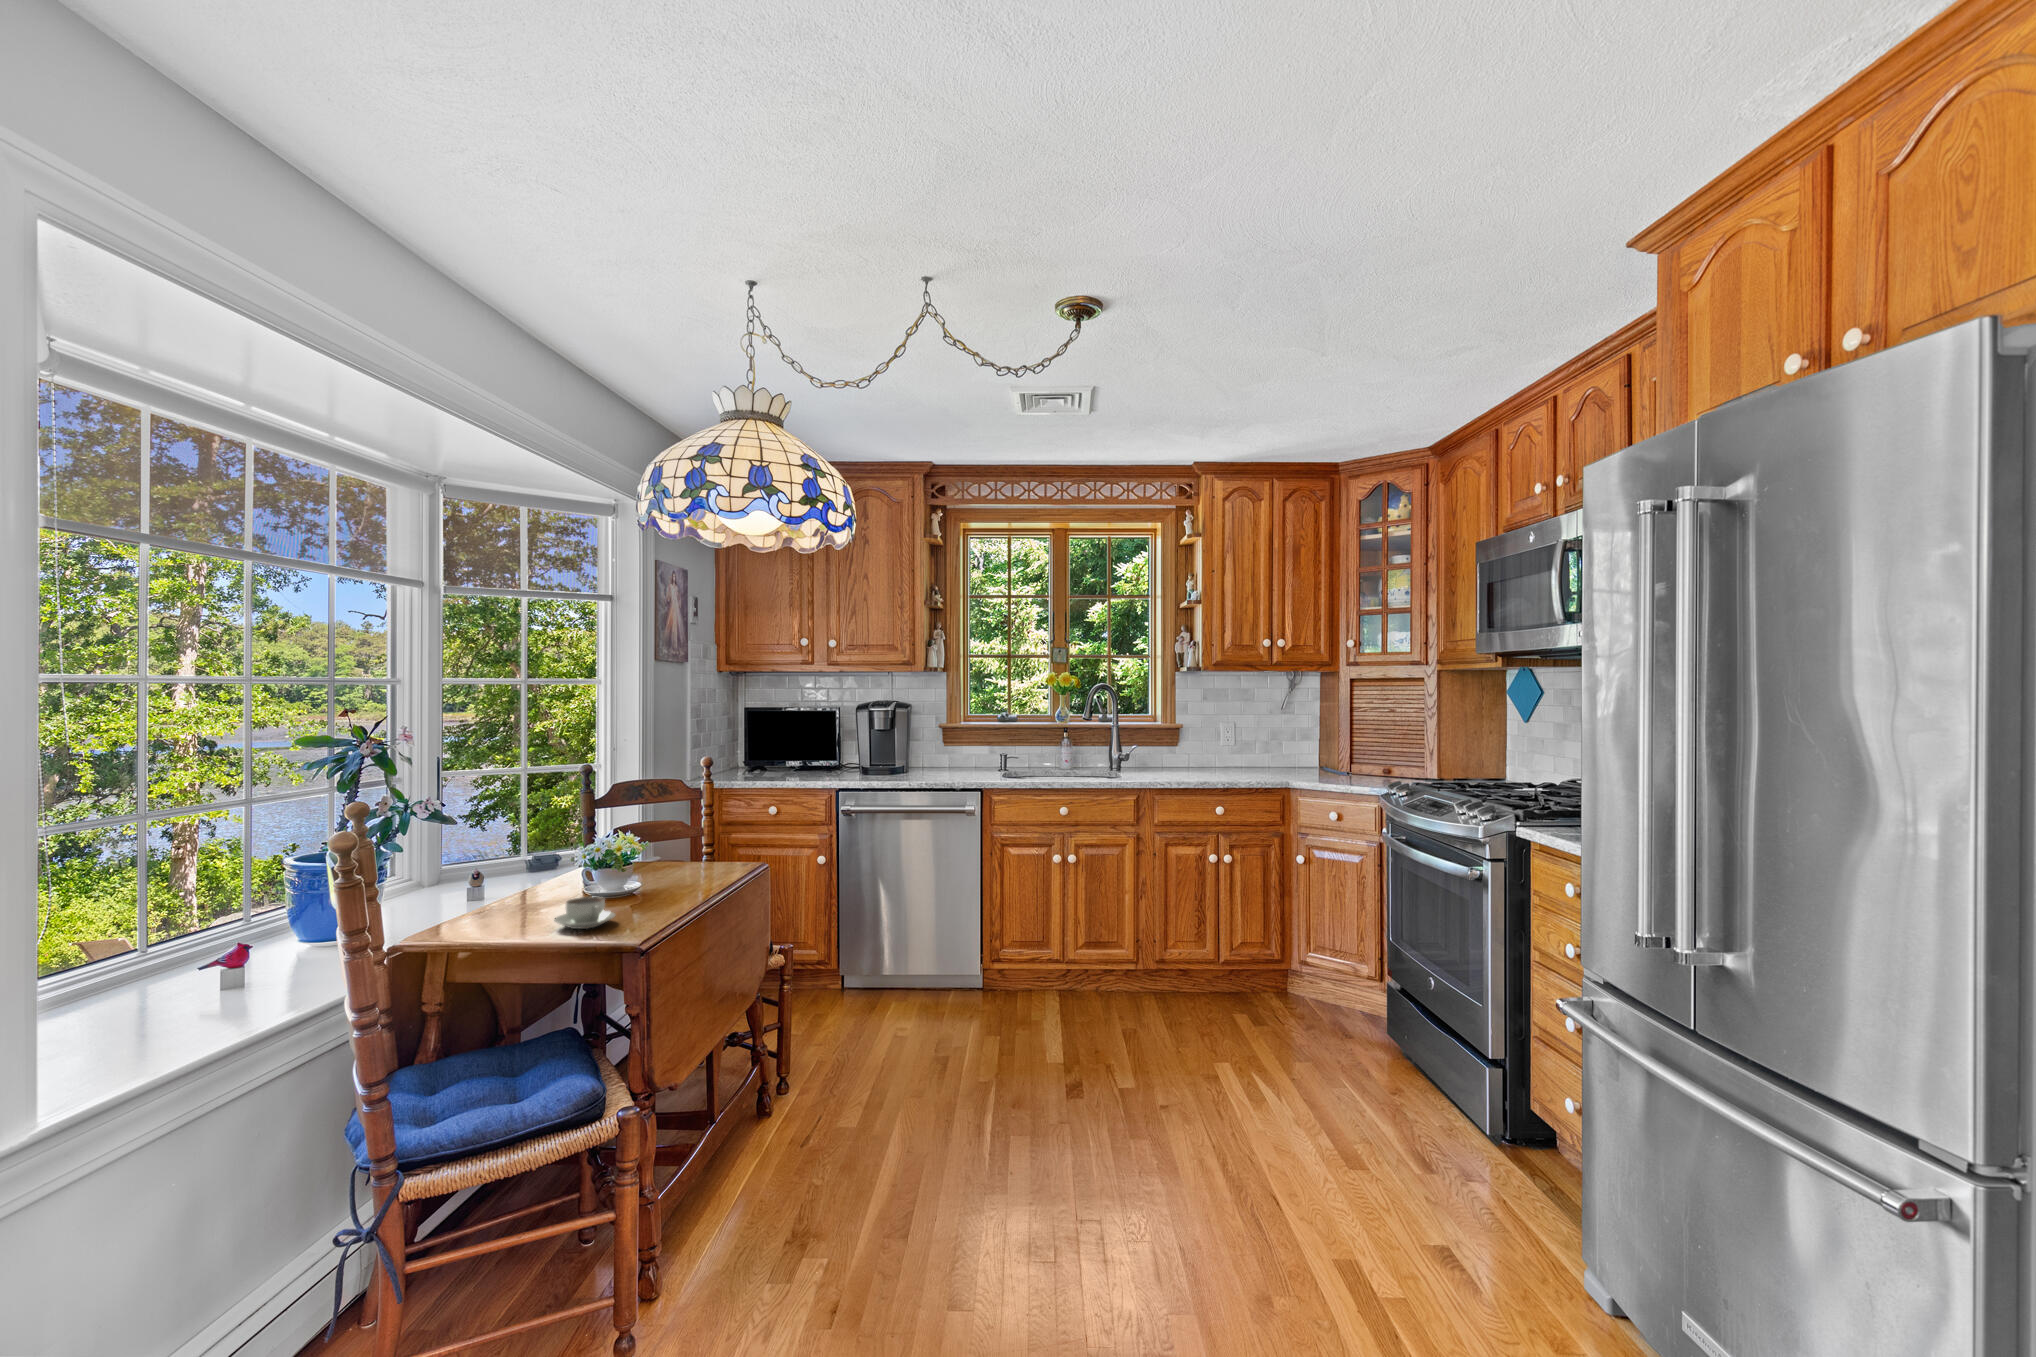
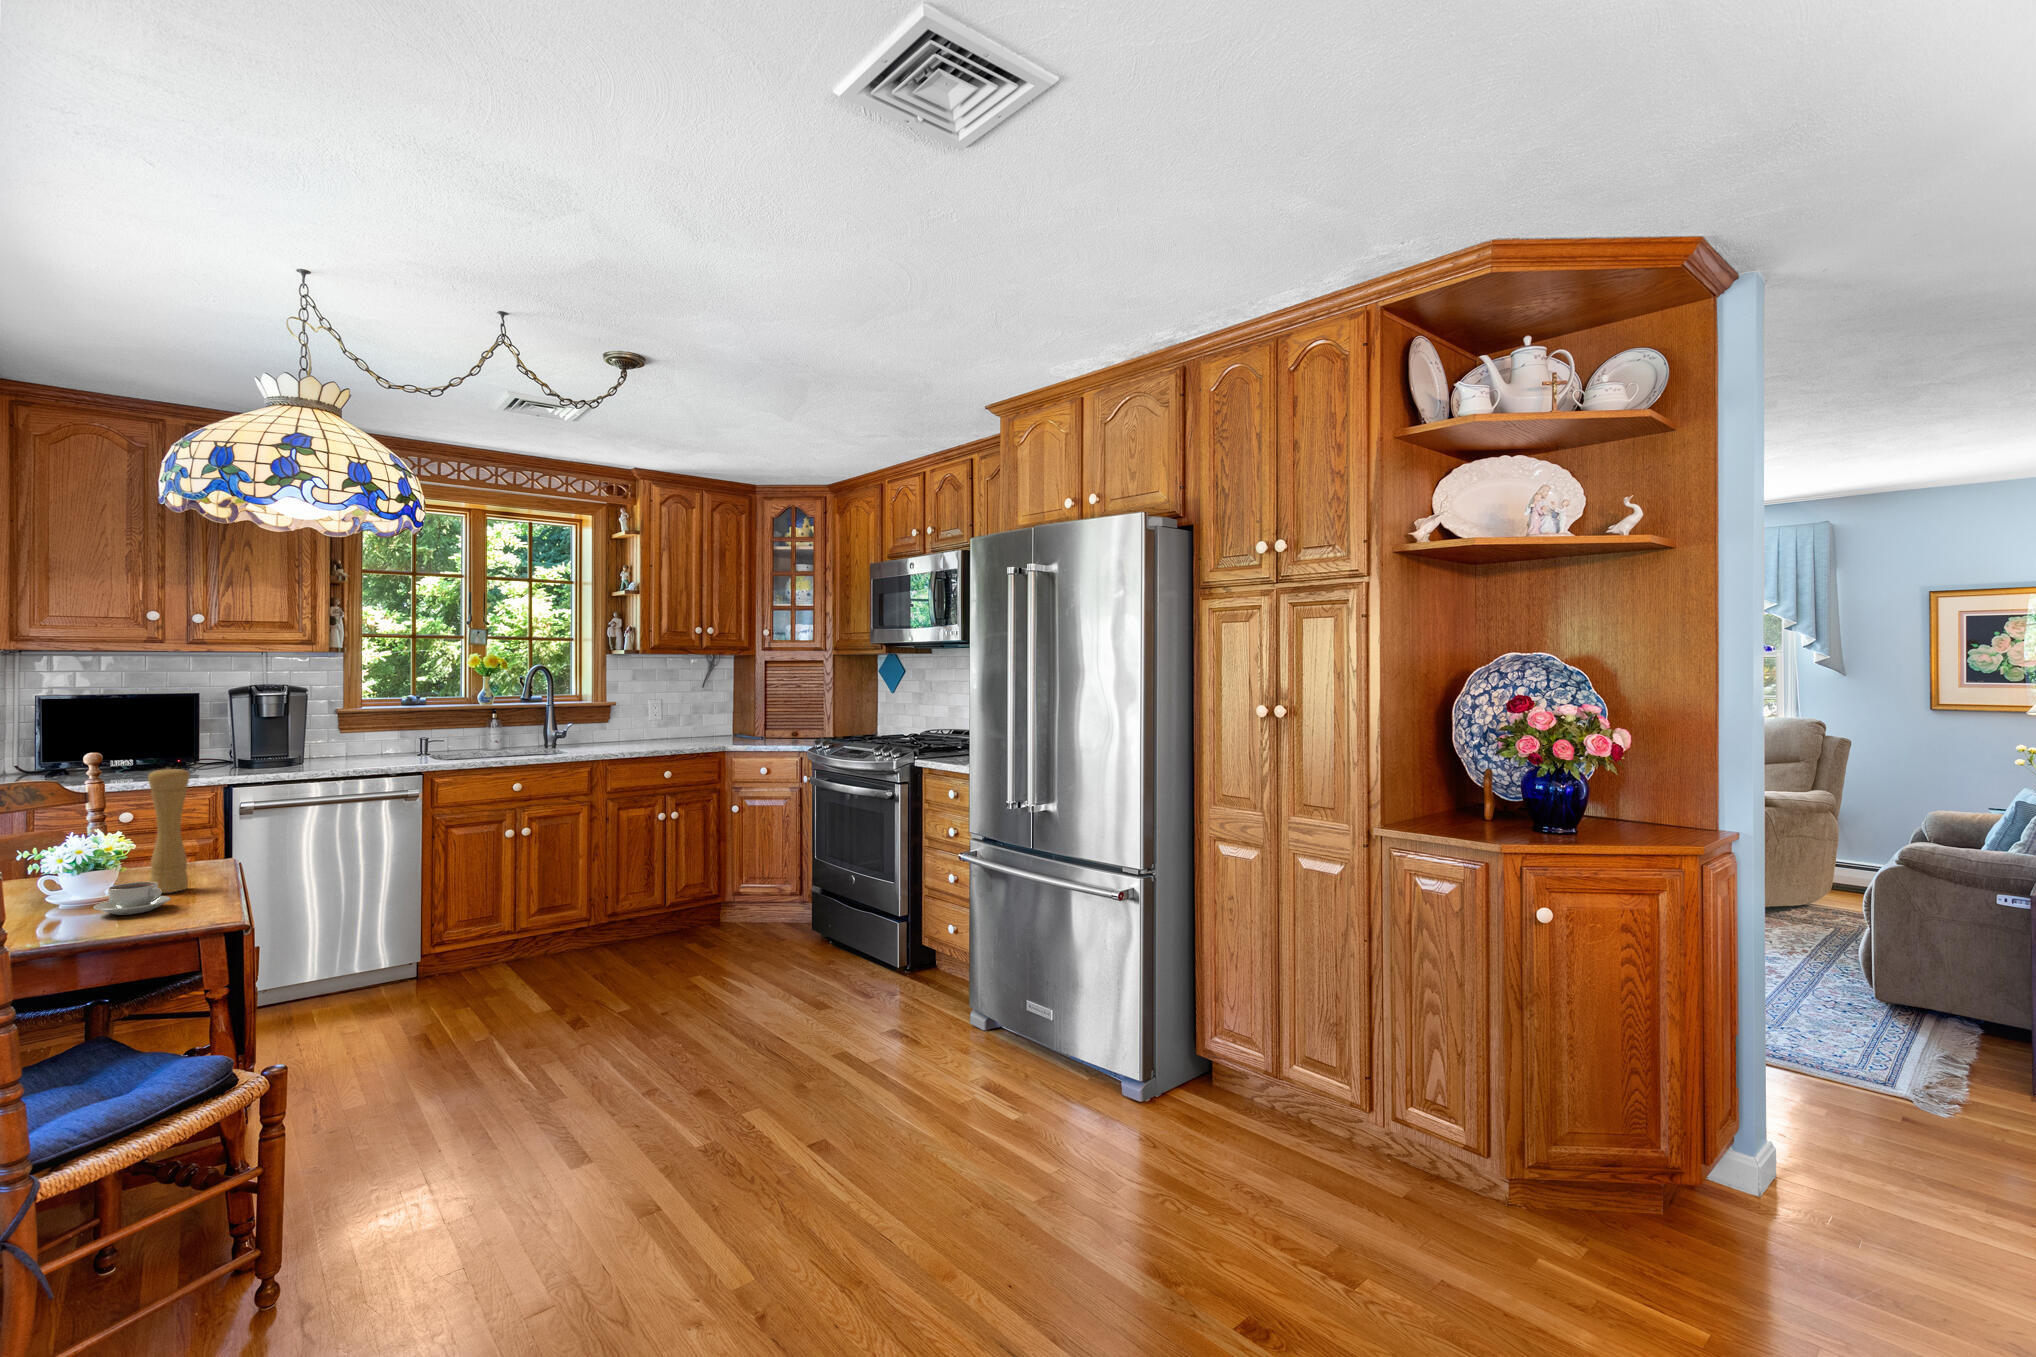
pepper mill: none [625,785,658,907] -> present [148,767,190,893]

